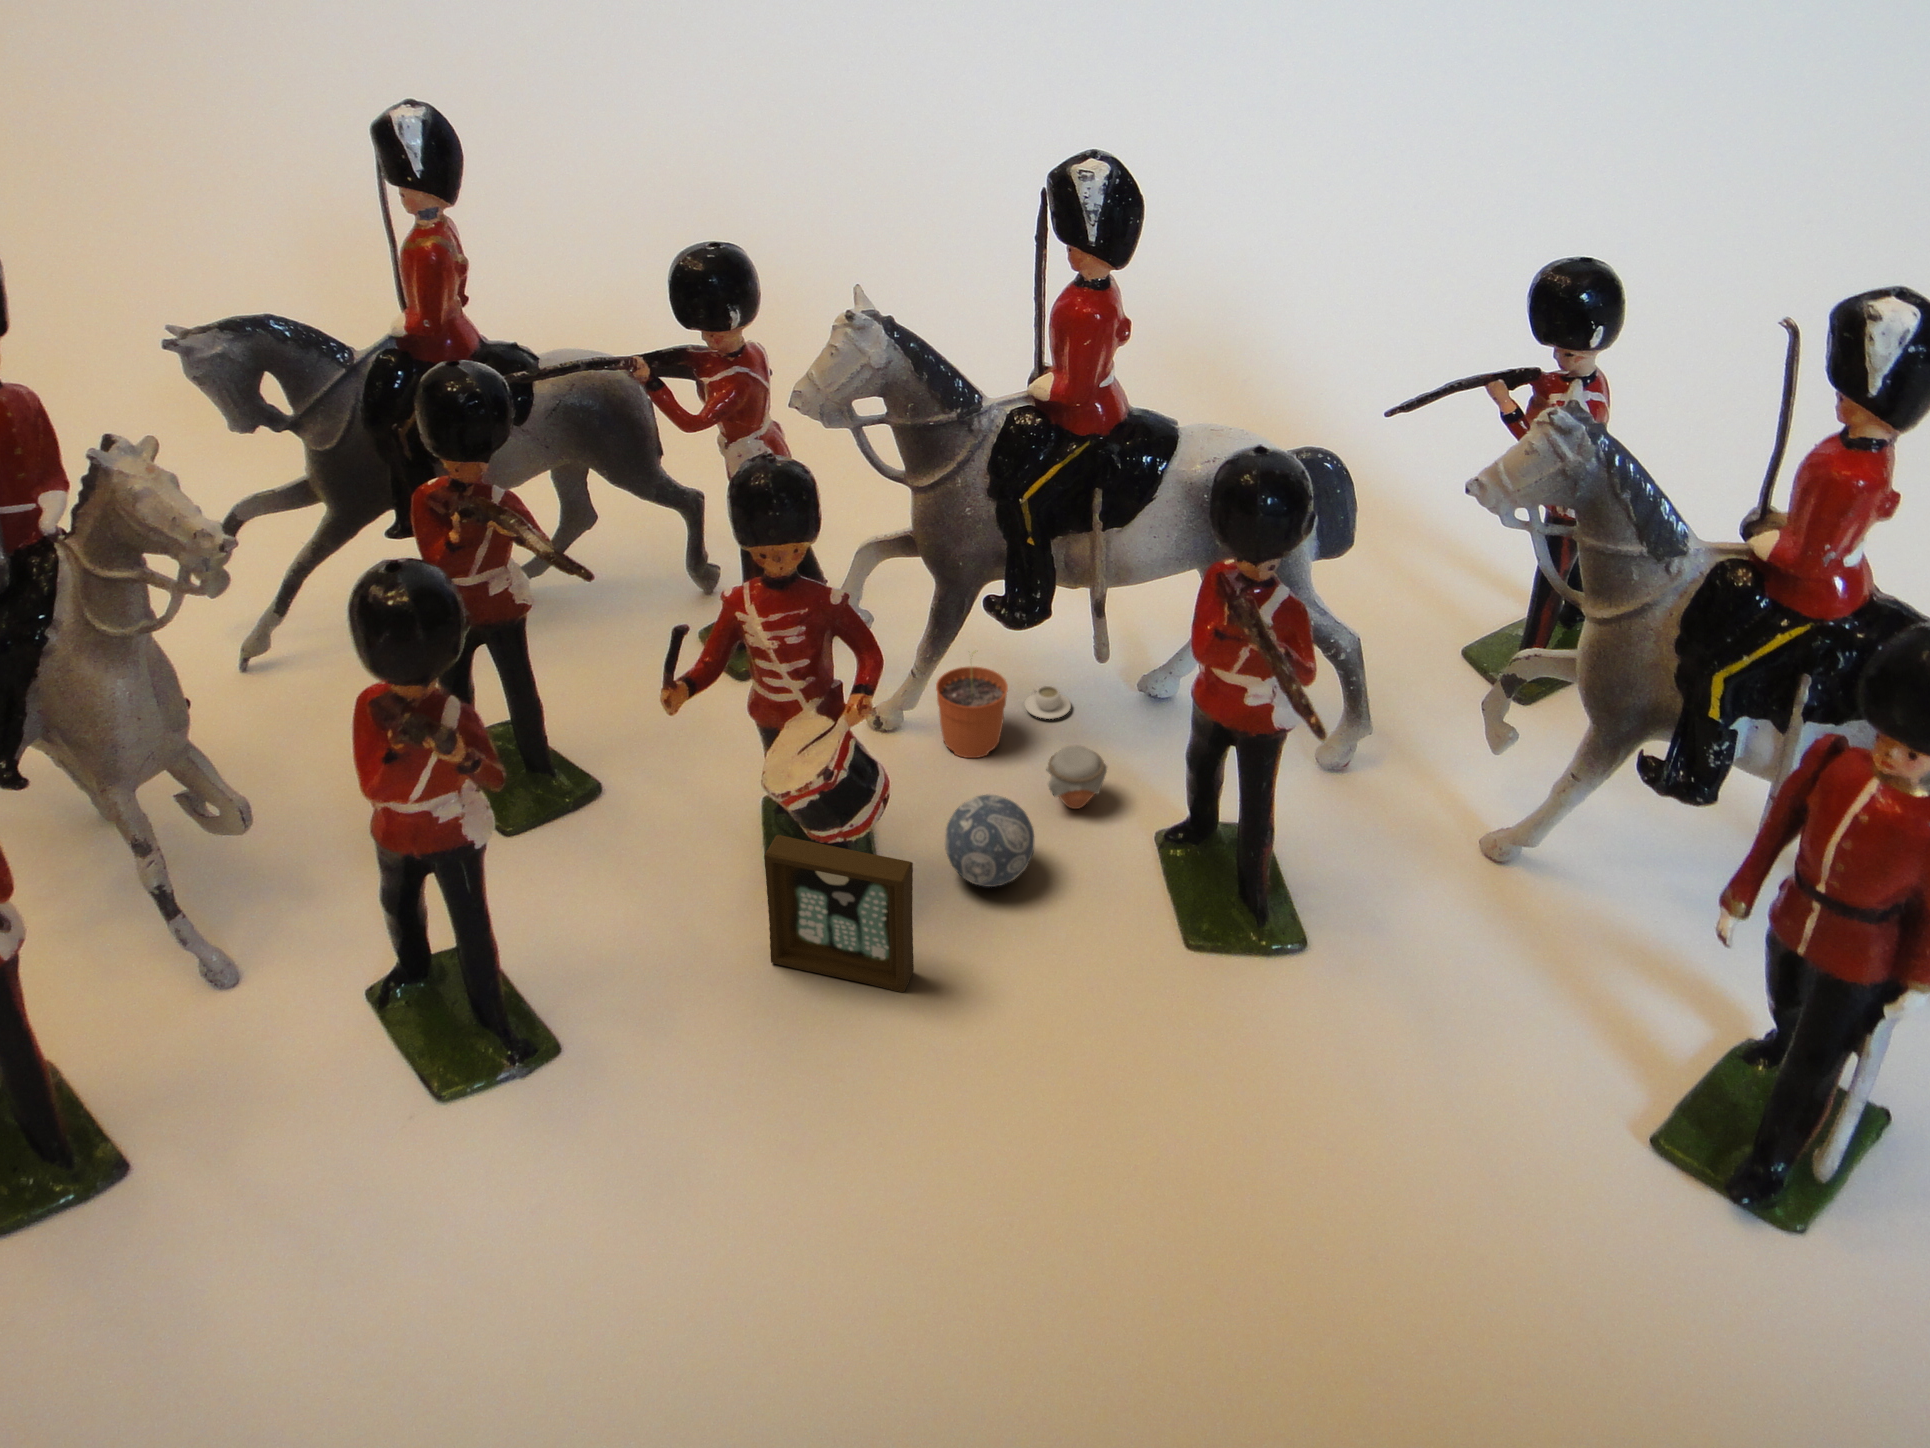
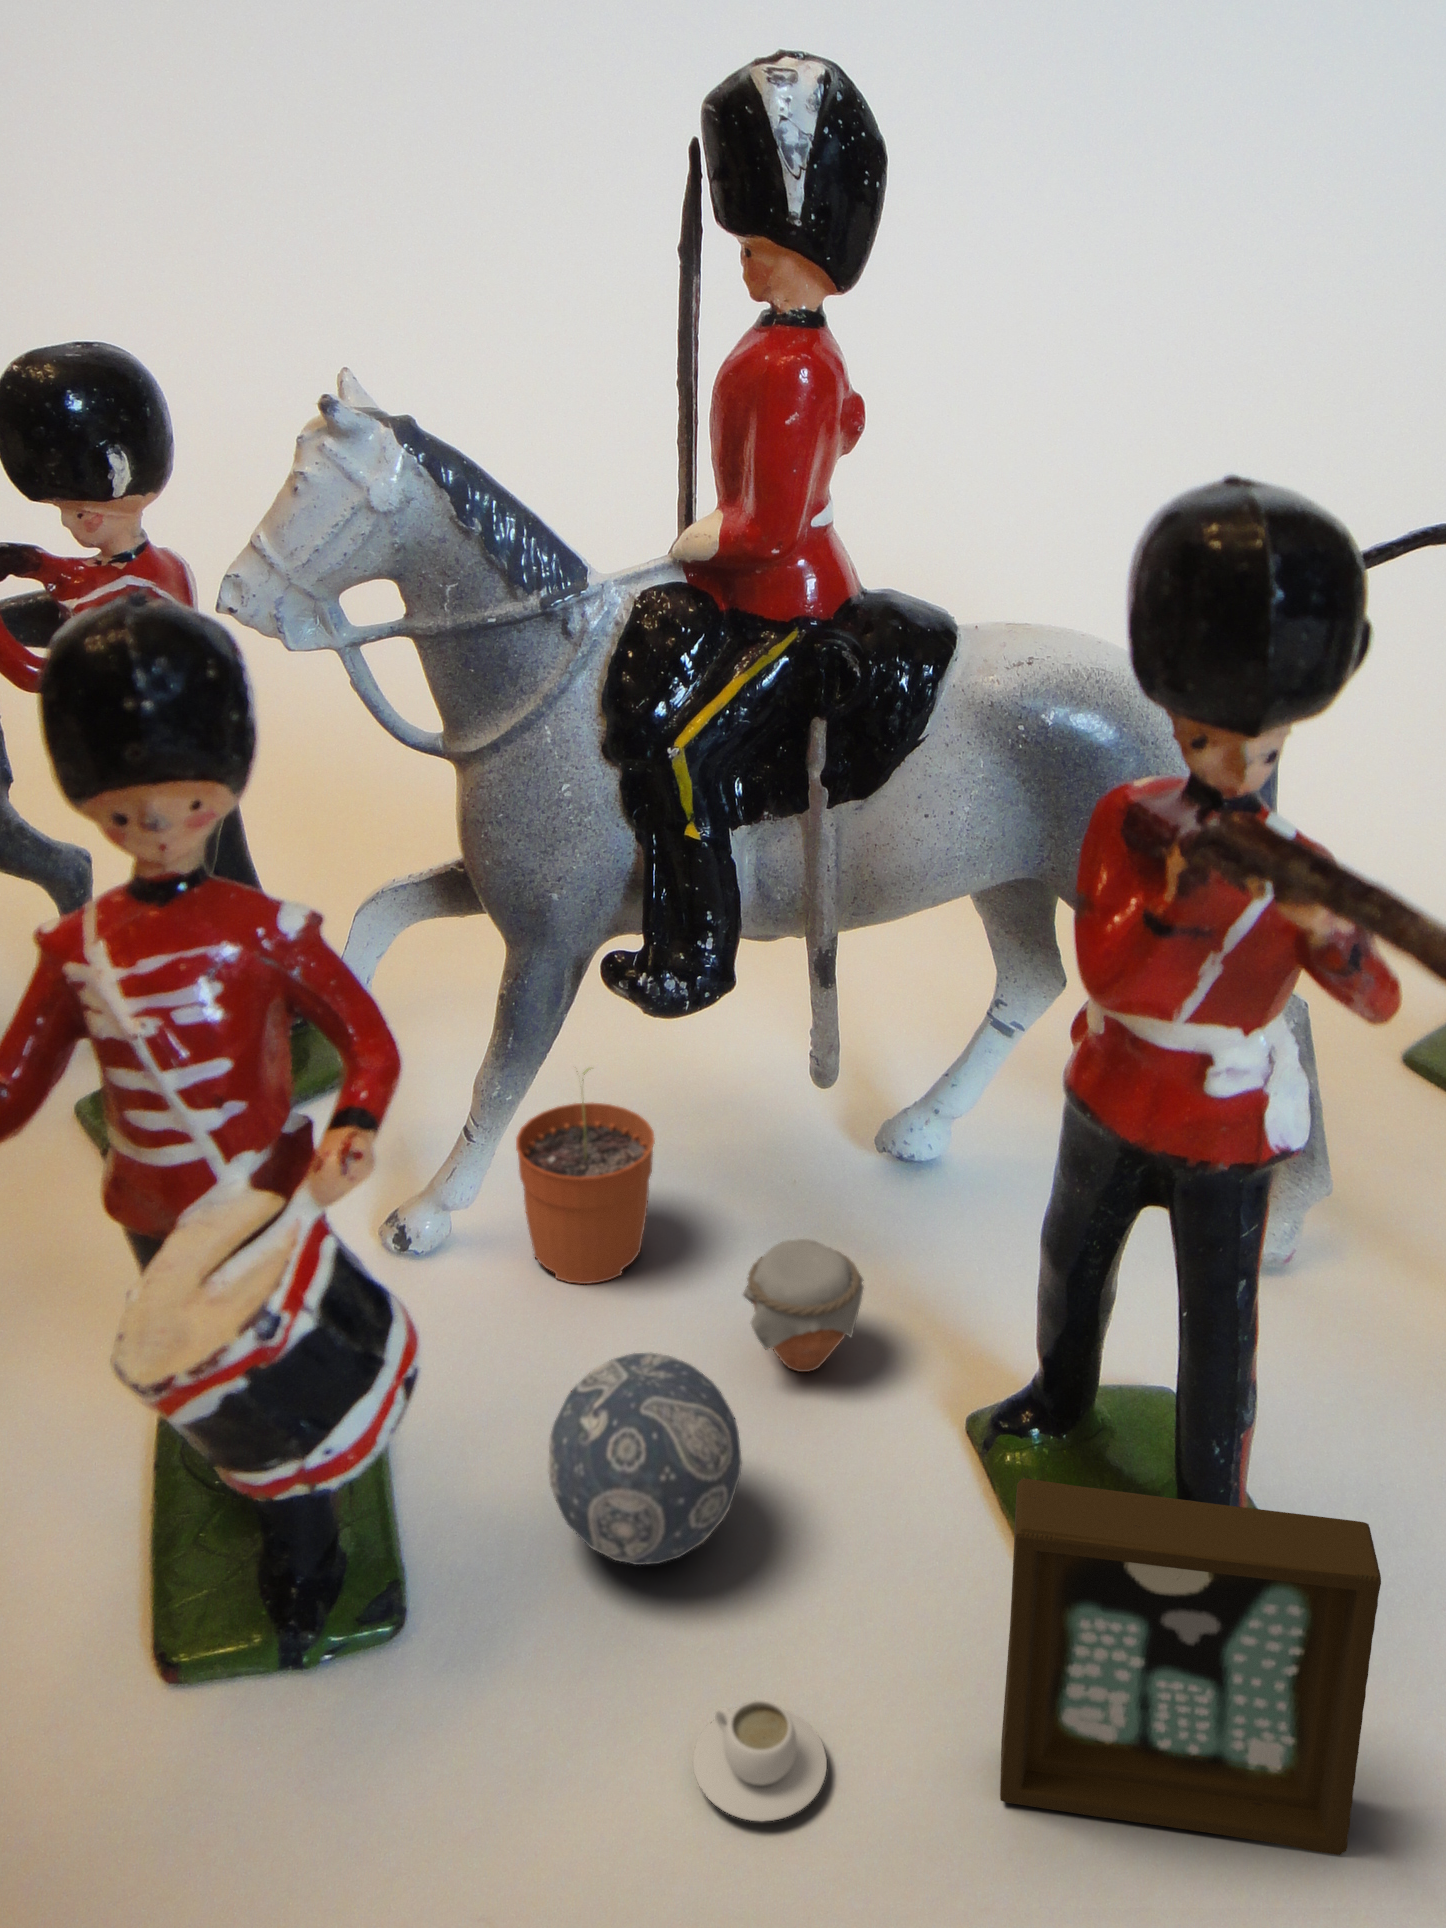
teacup: present [1025,686,1071,719] -> present [693,1700,827,1822]
picture frame: present [764,835,914,992] -> present [1000,1478,1381,1855]

